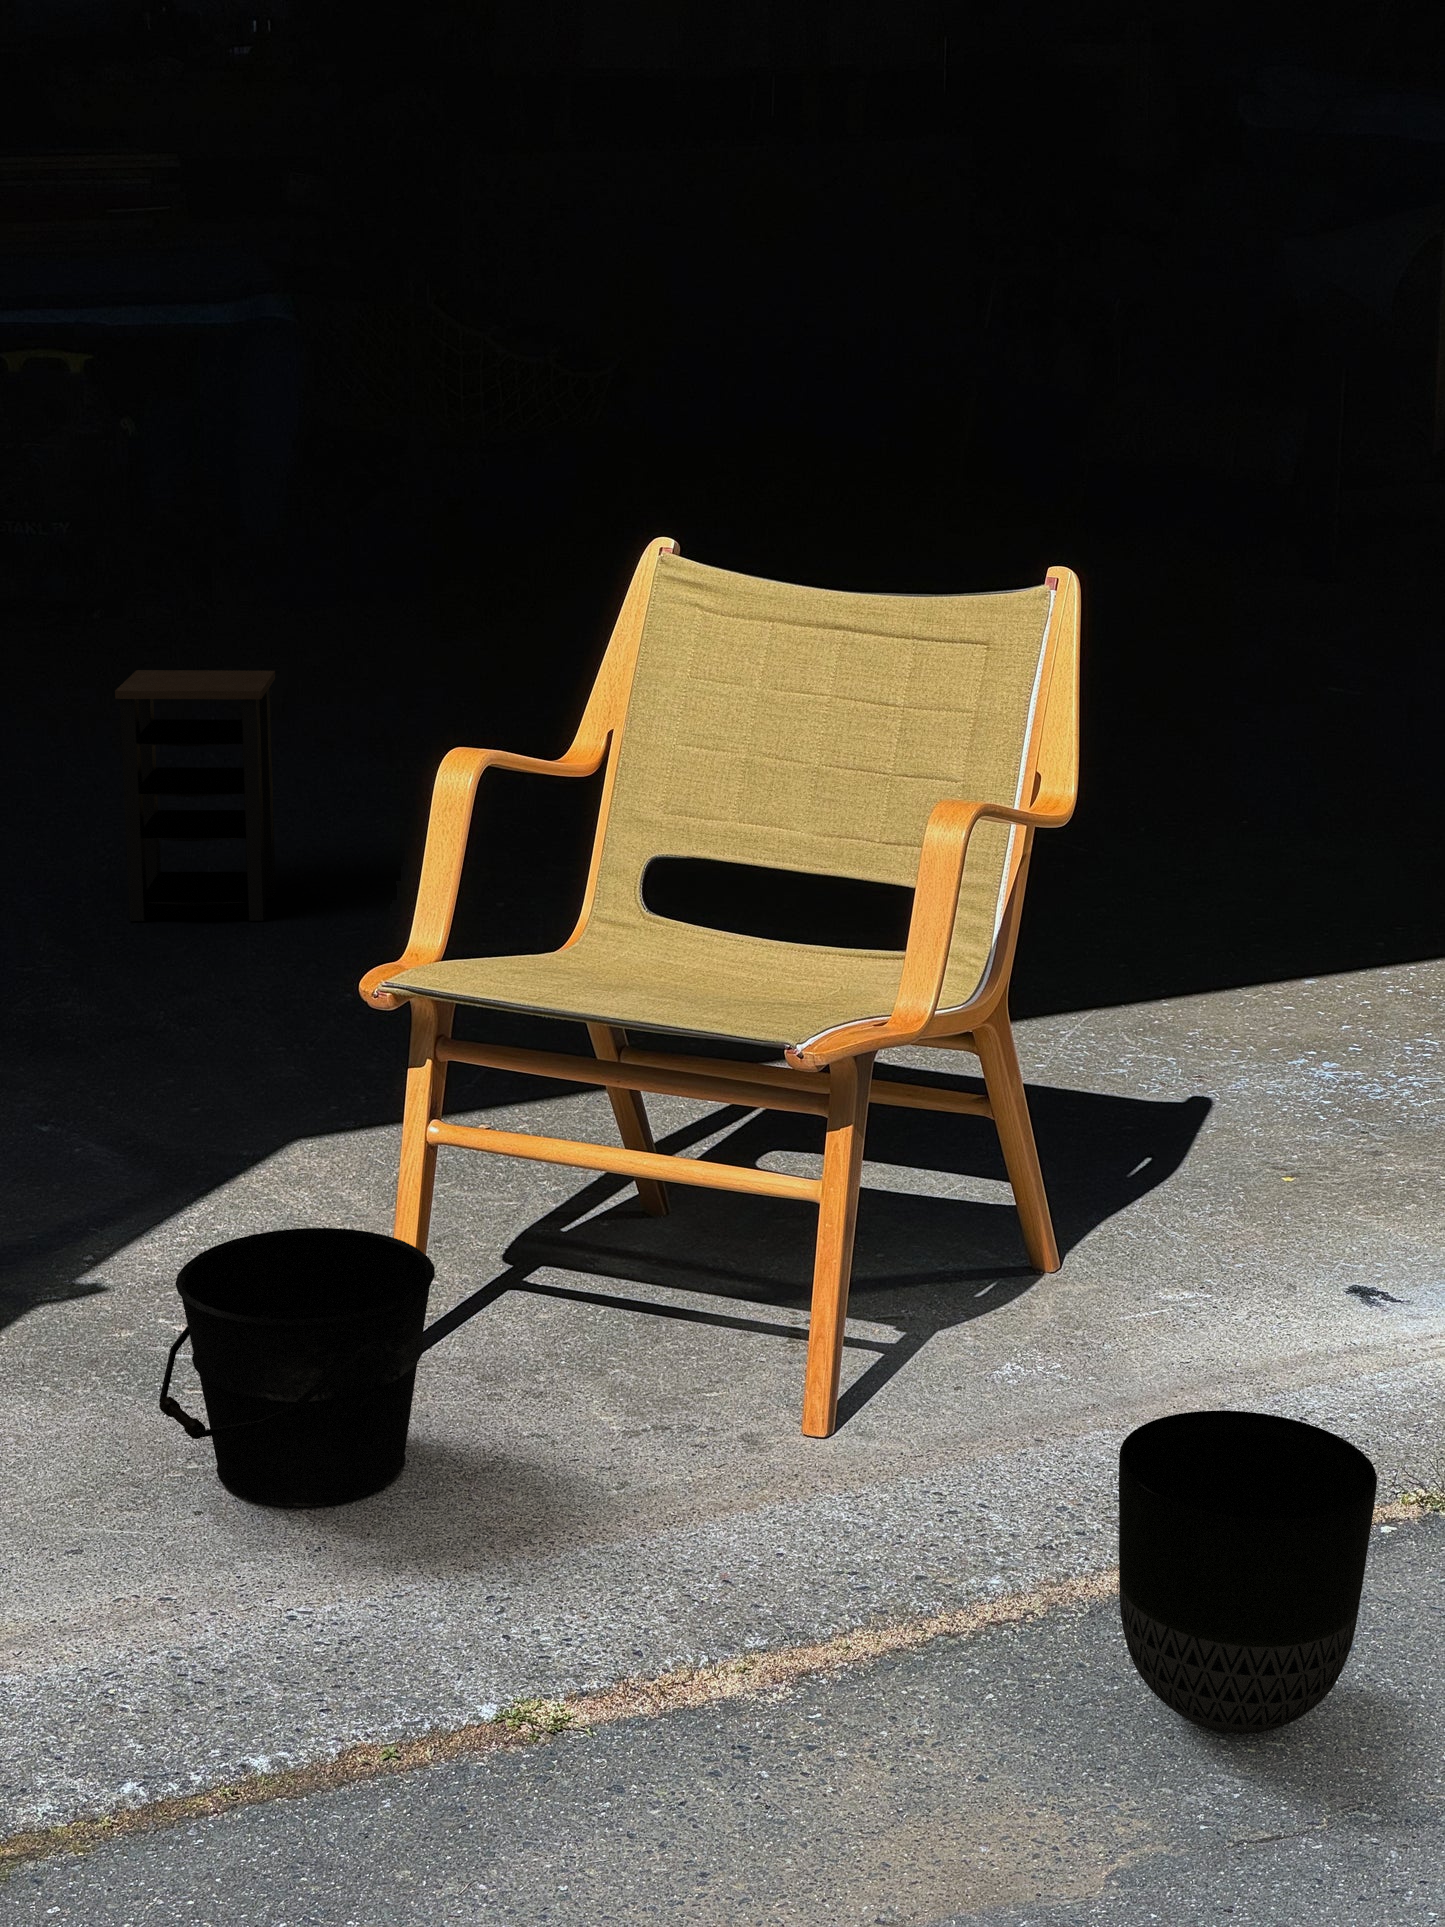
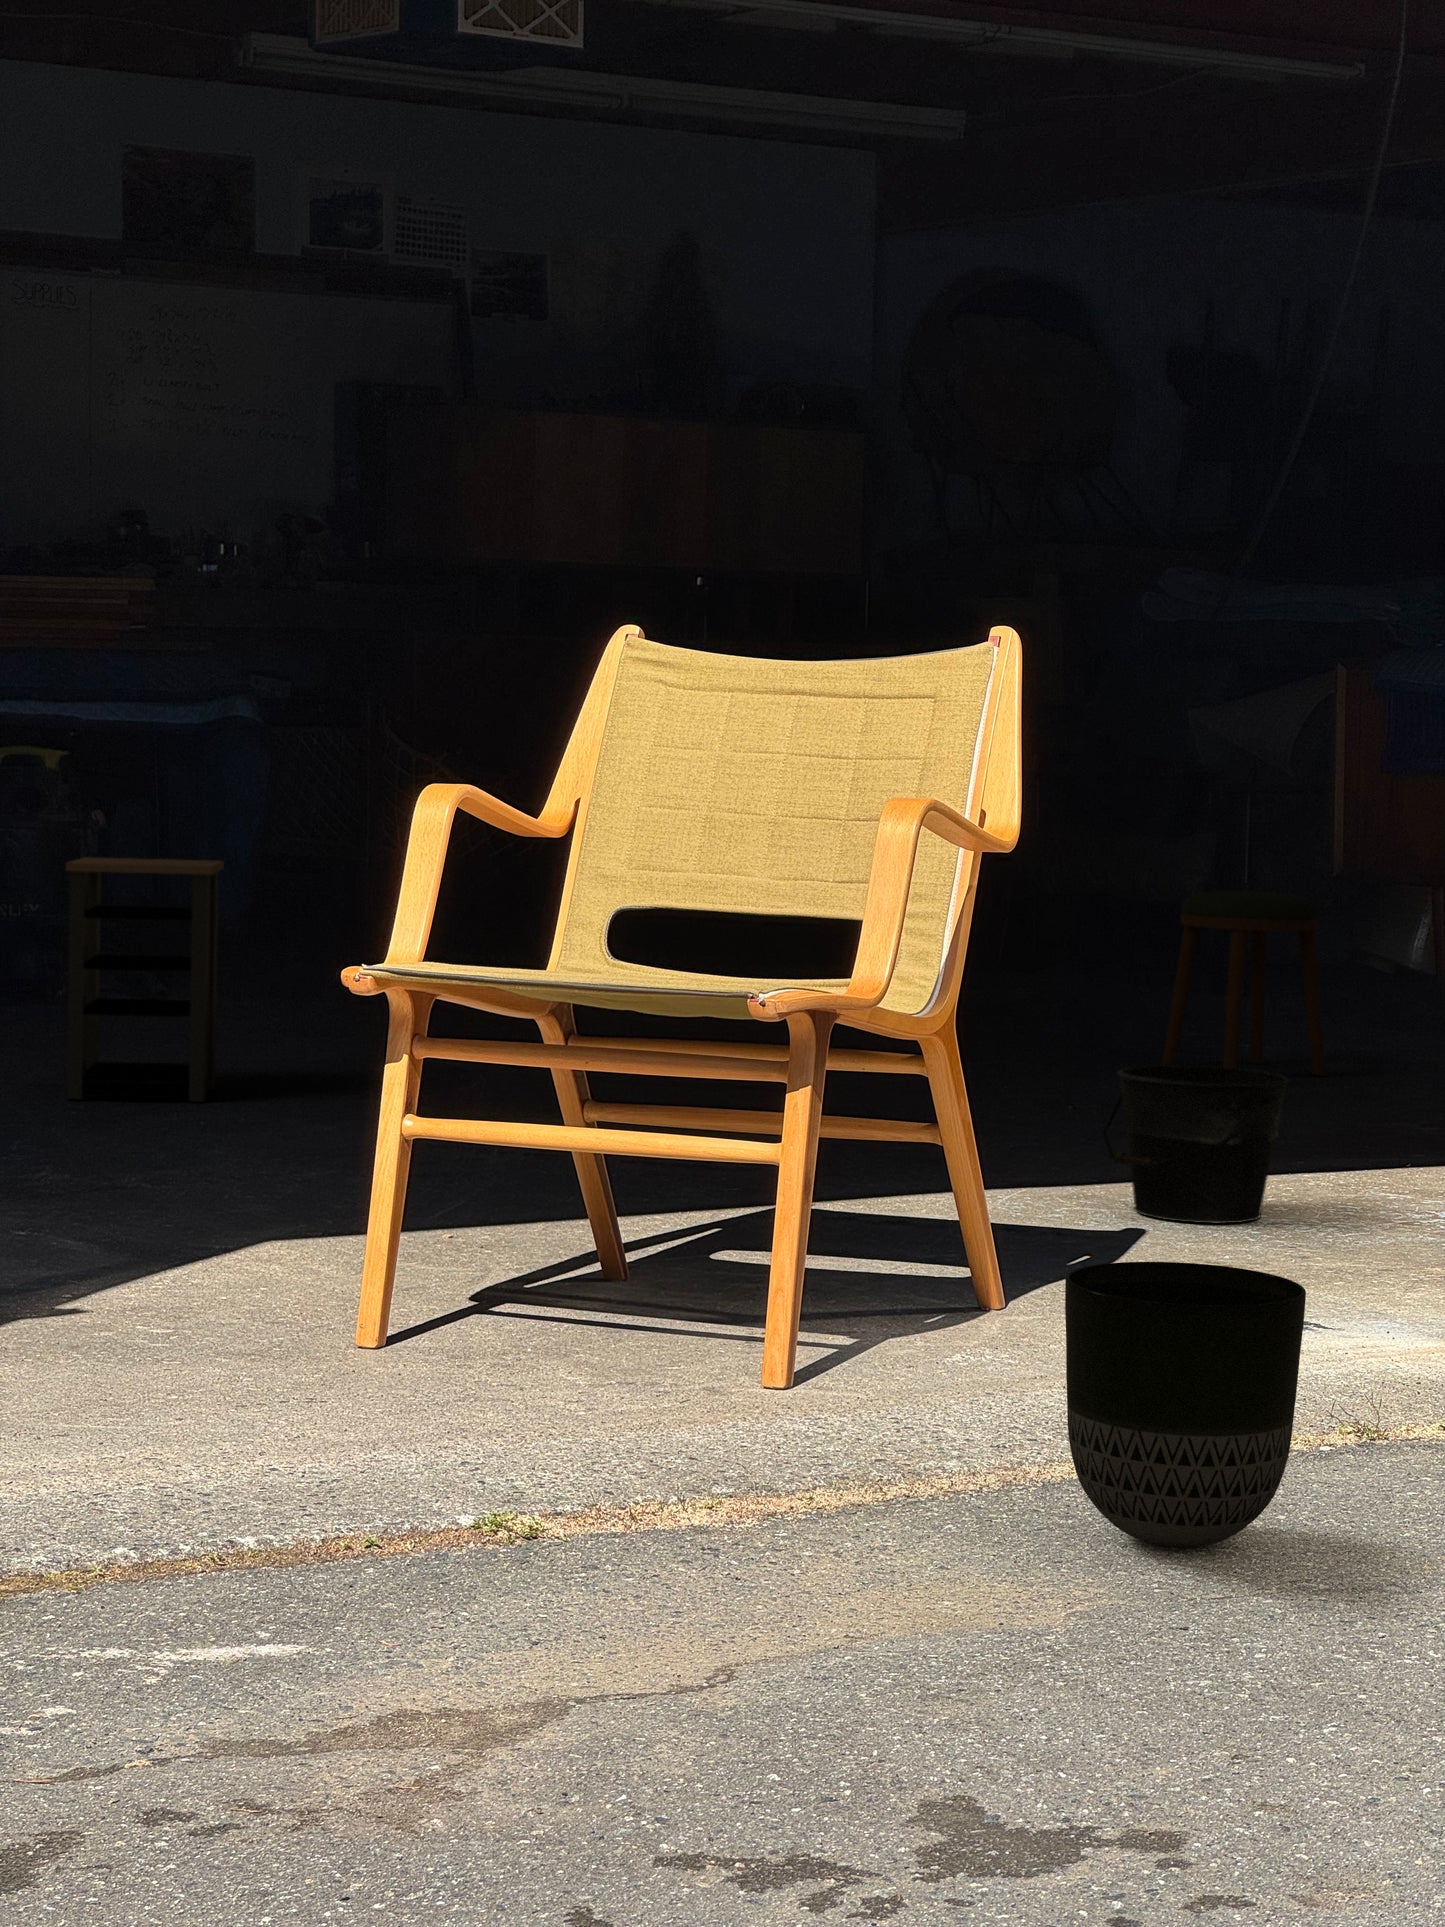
stool: none [1207,652,1369,845] -> present [1162,891,1326,1076]
bucket: present [159,1228,435,1507] -> present [1102,1064,1289,1223]

